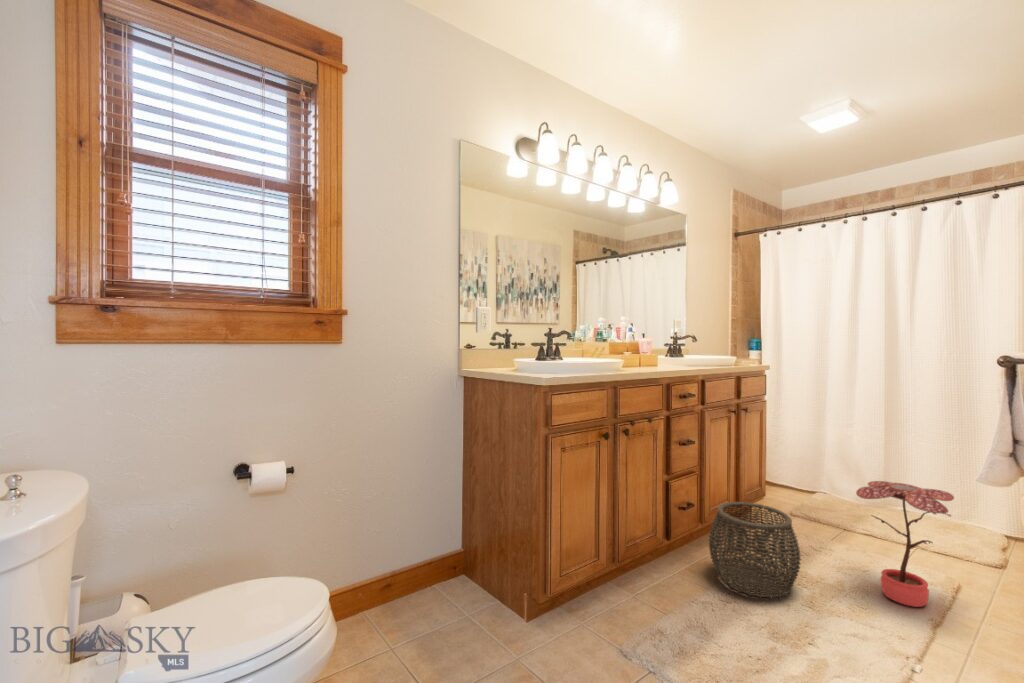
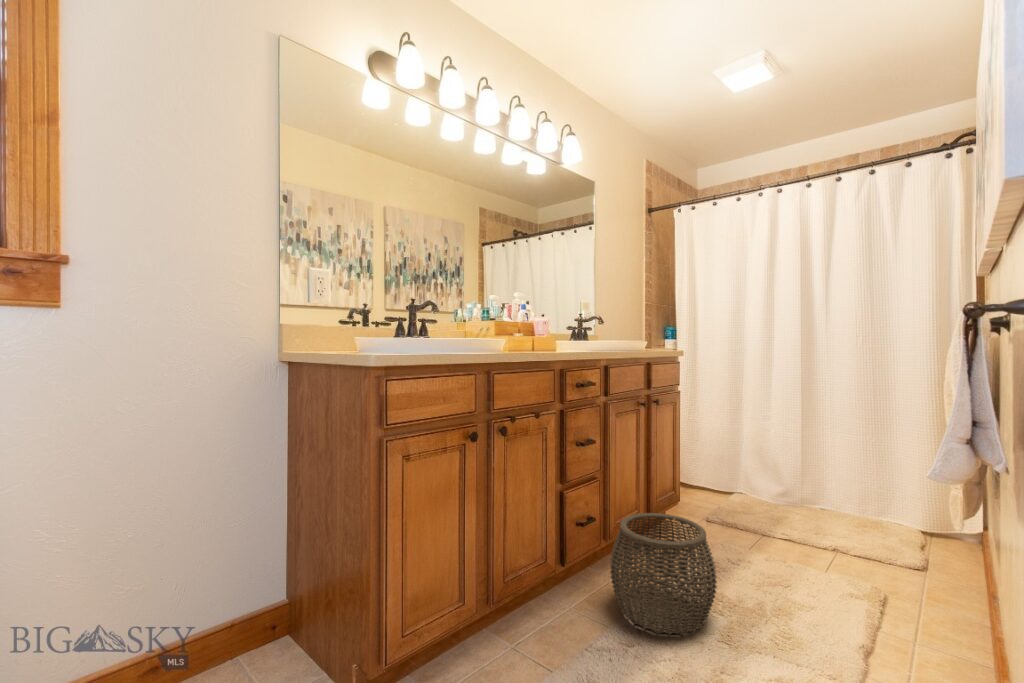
potted plant: present [856,481,954,607] -> none [778,479,882,629]

